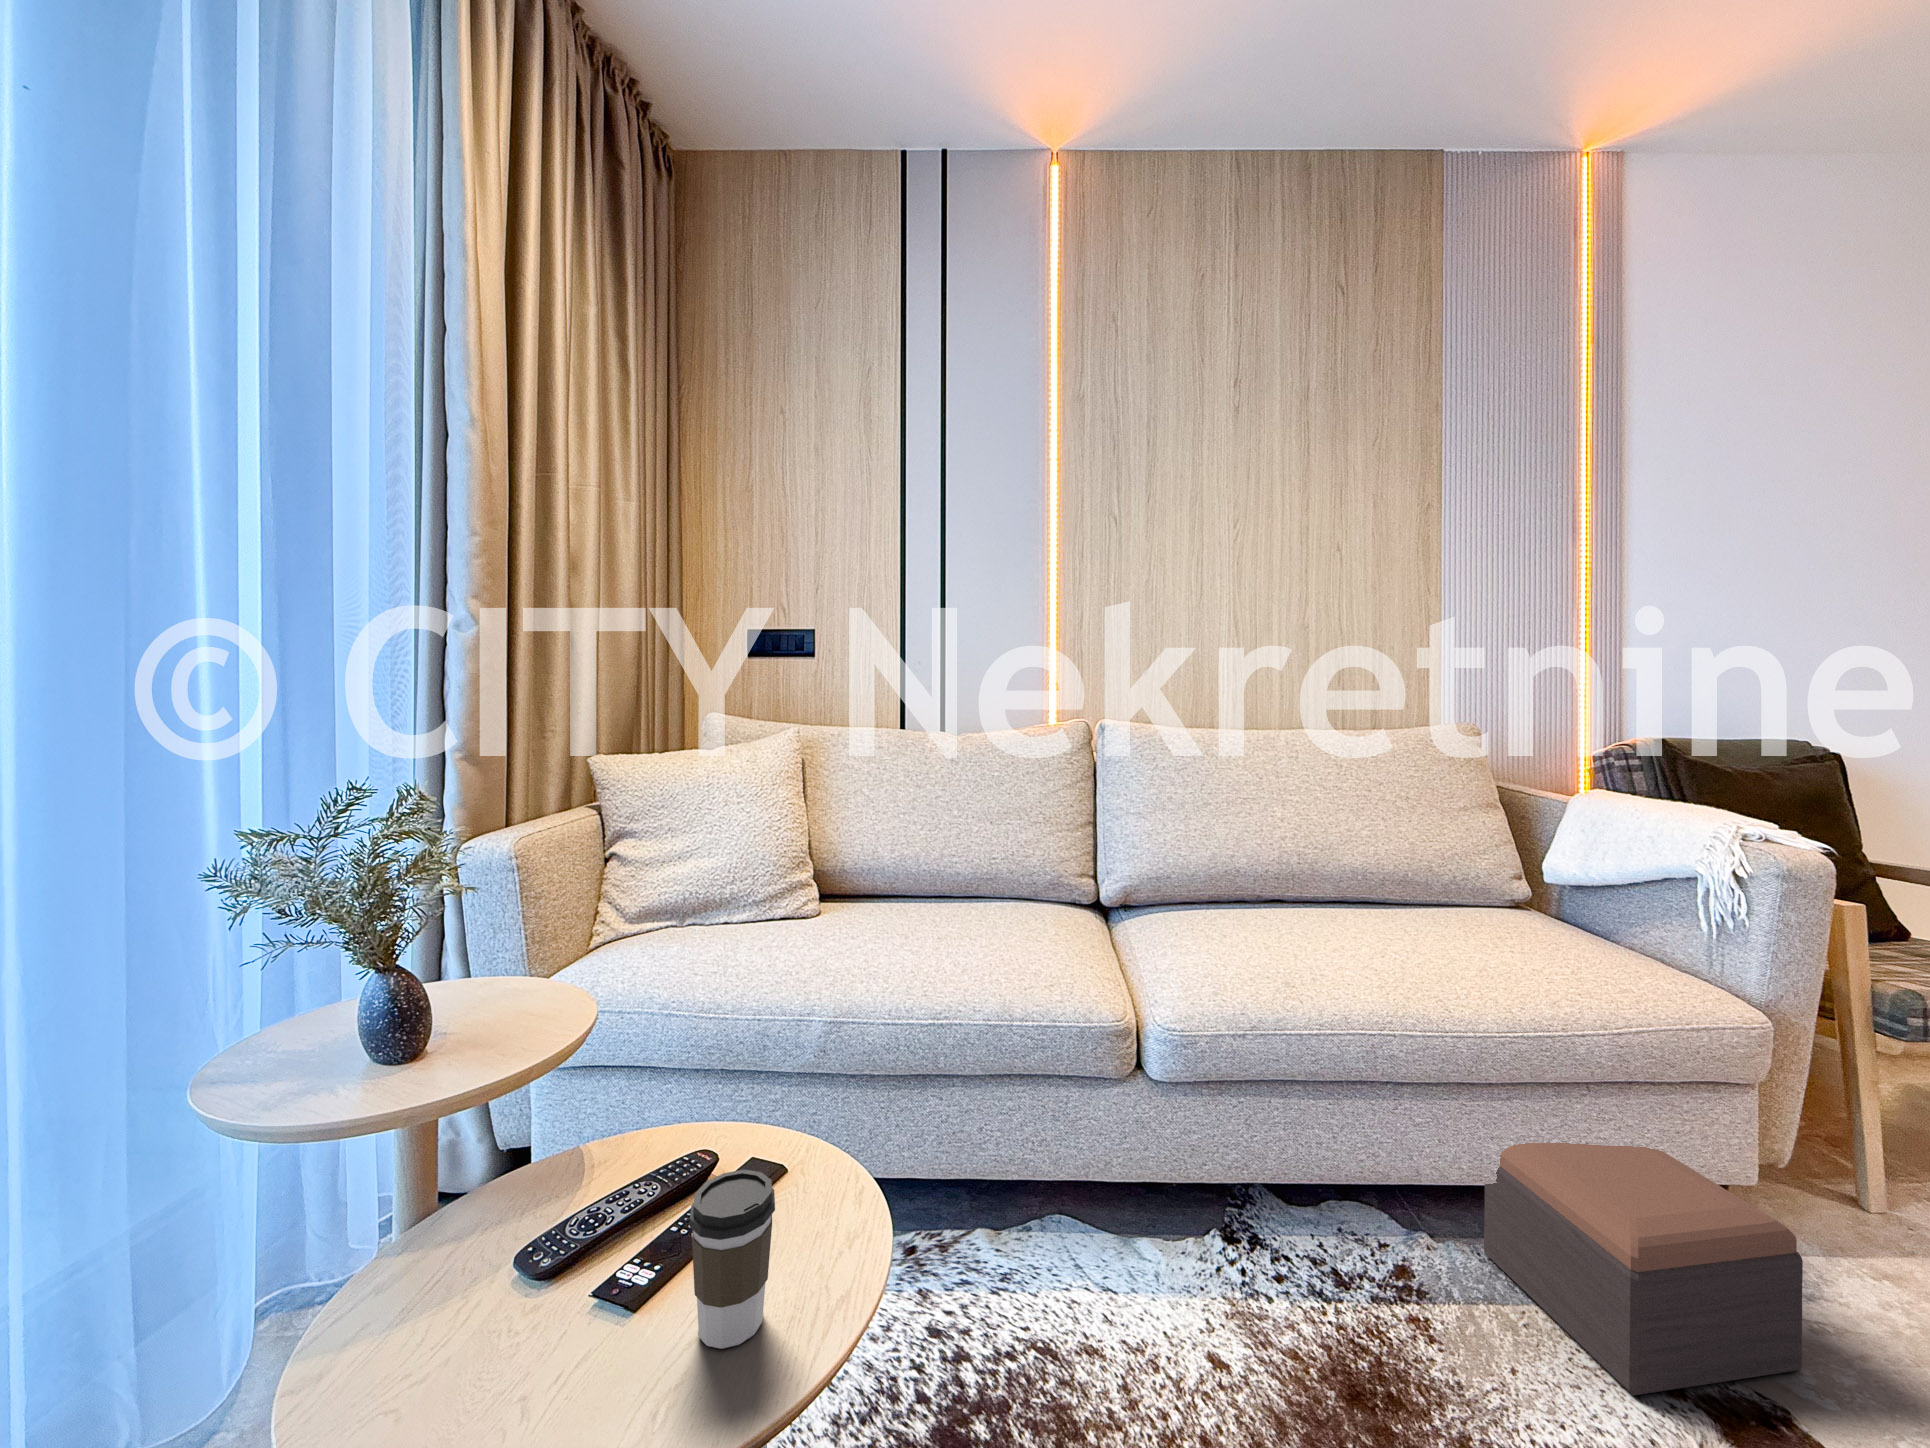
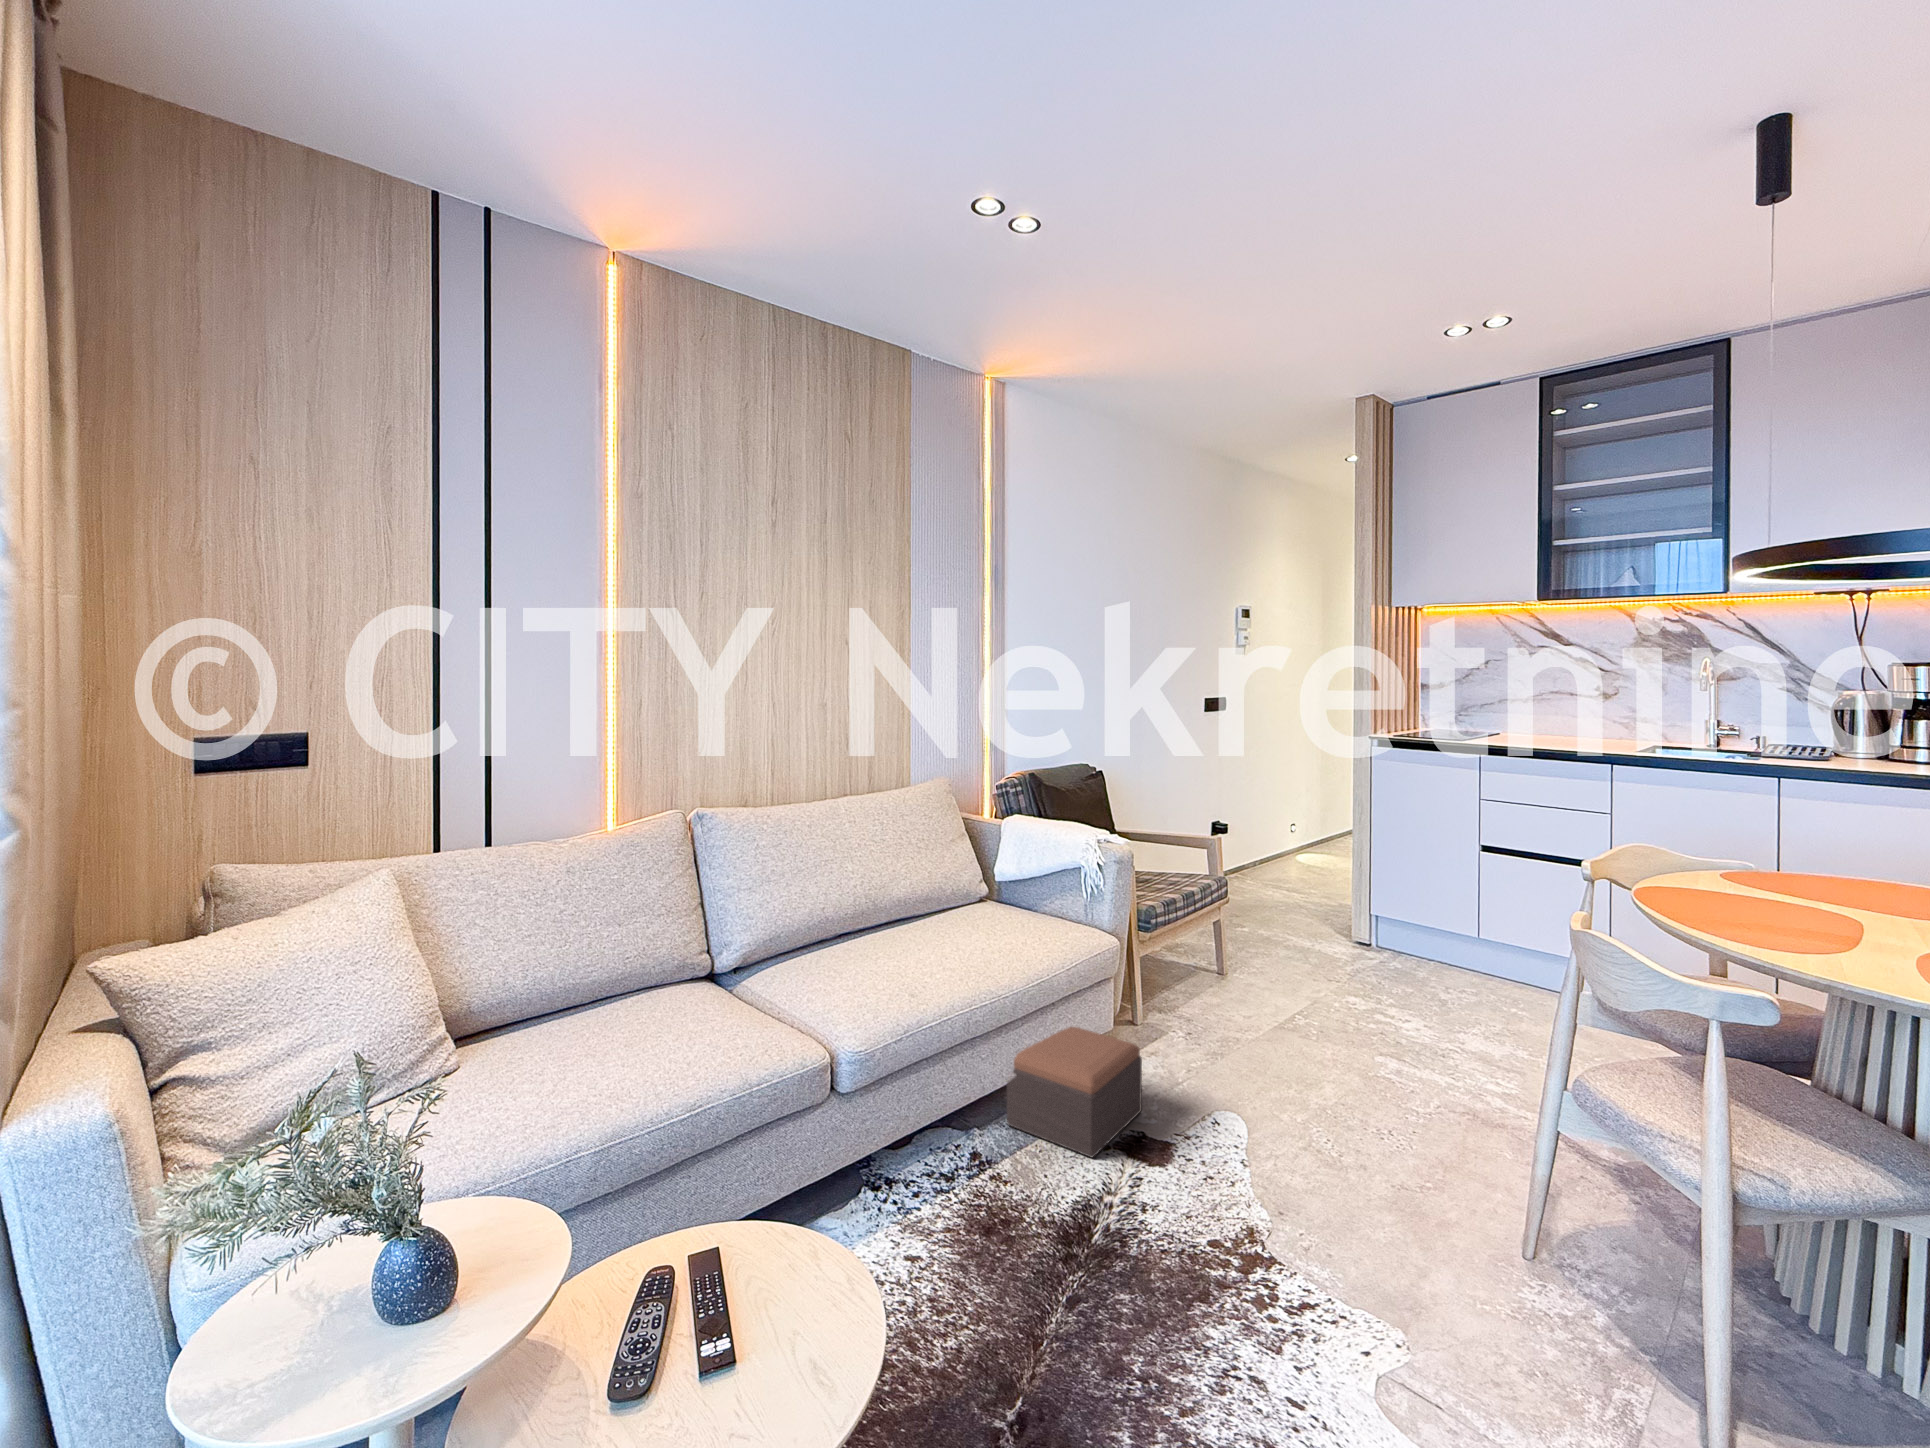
coffee cup: present [689,1170,775,1349] -> none [773,1231,828,1347]

